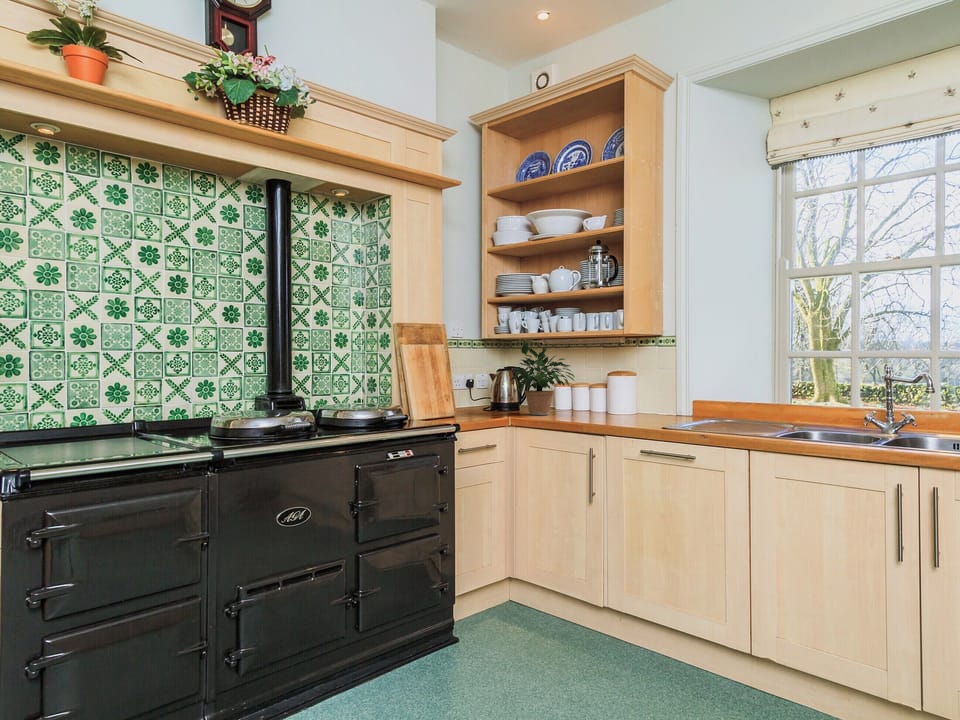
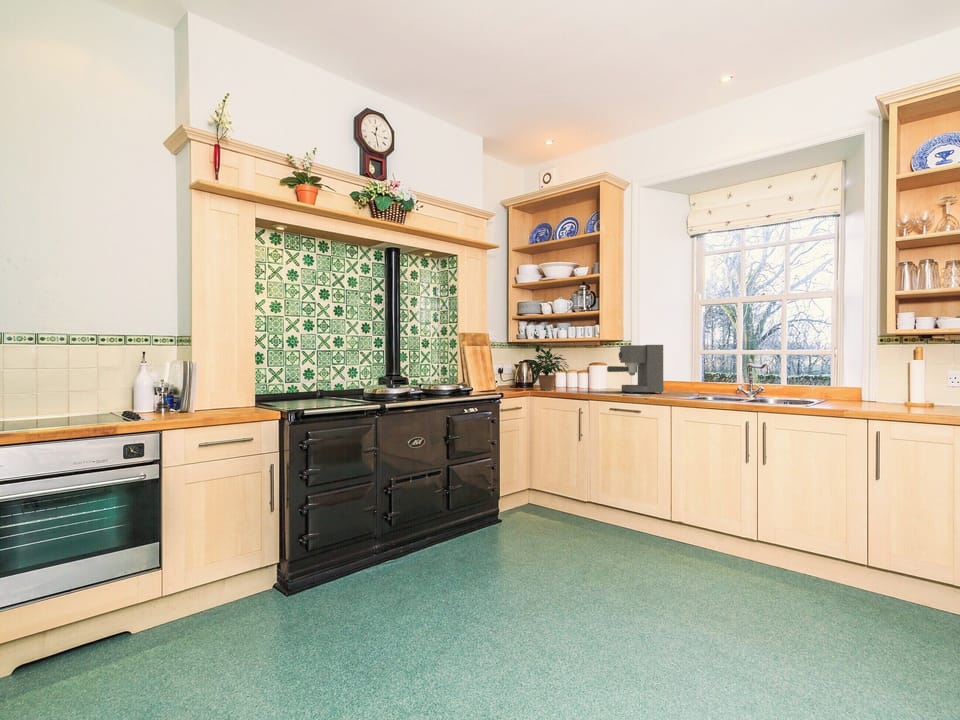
coffee maker: none [636,342,729,422] -> present [607,345,663,393]

